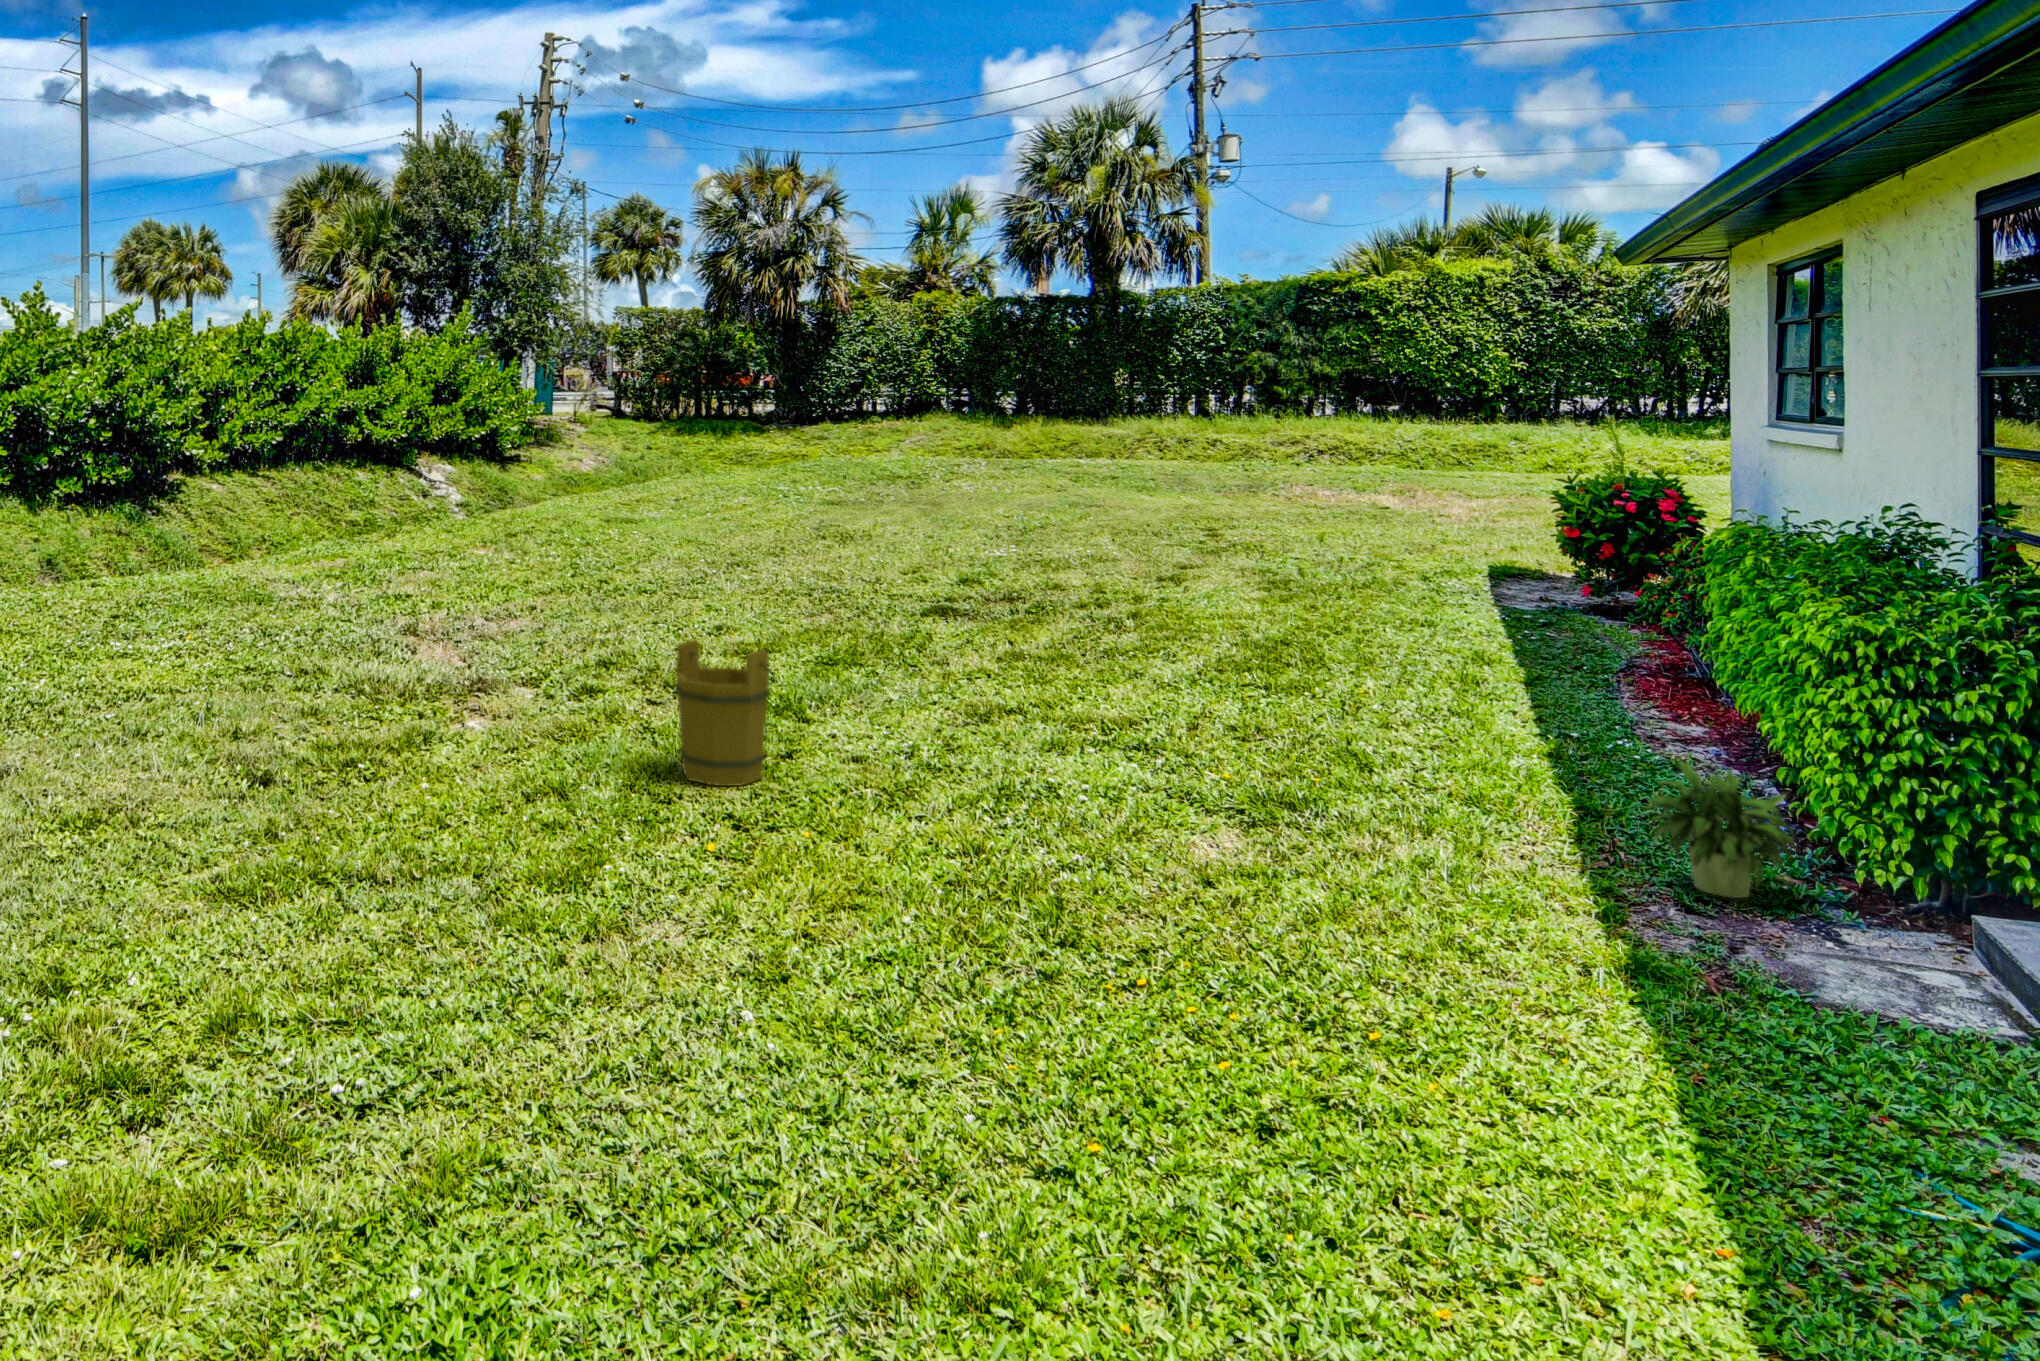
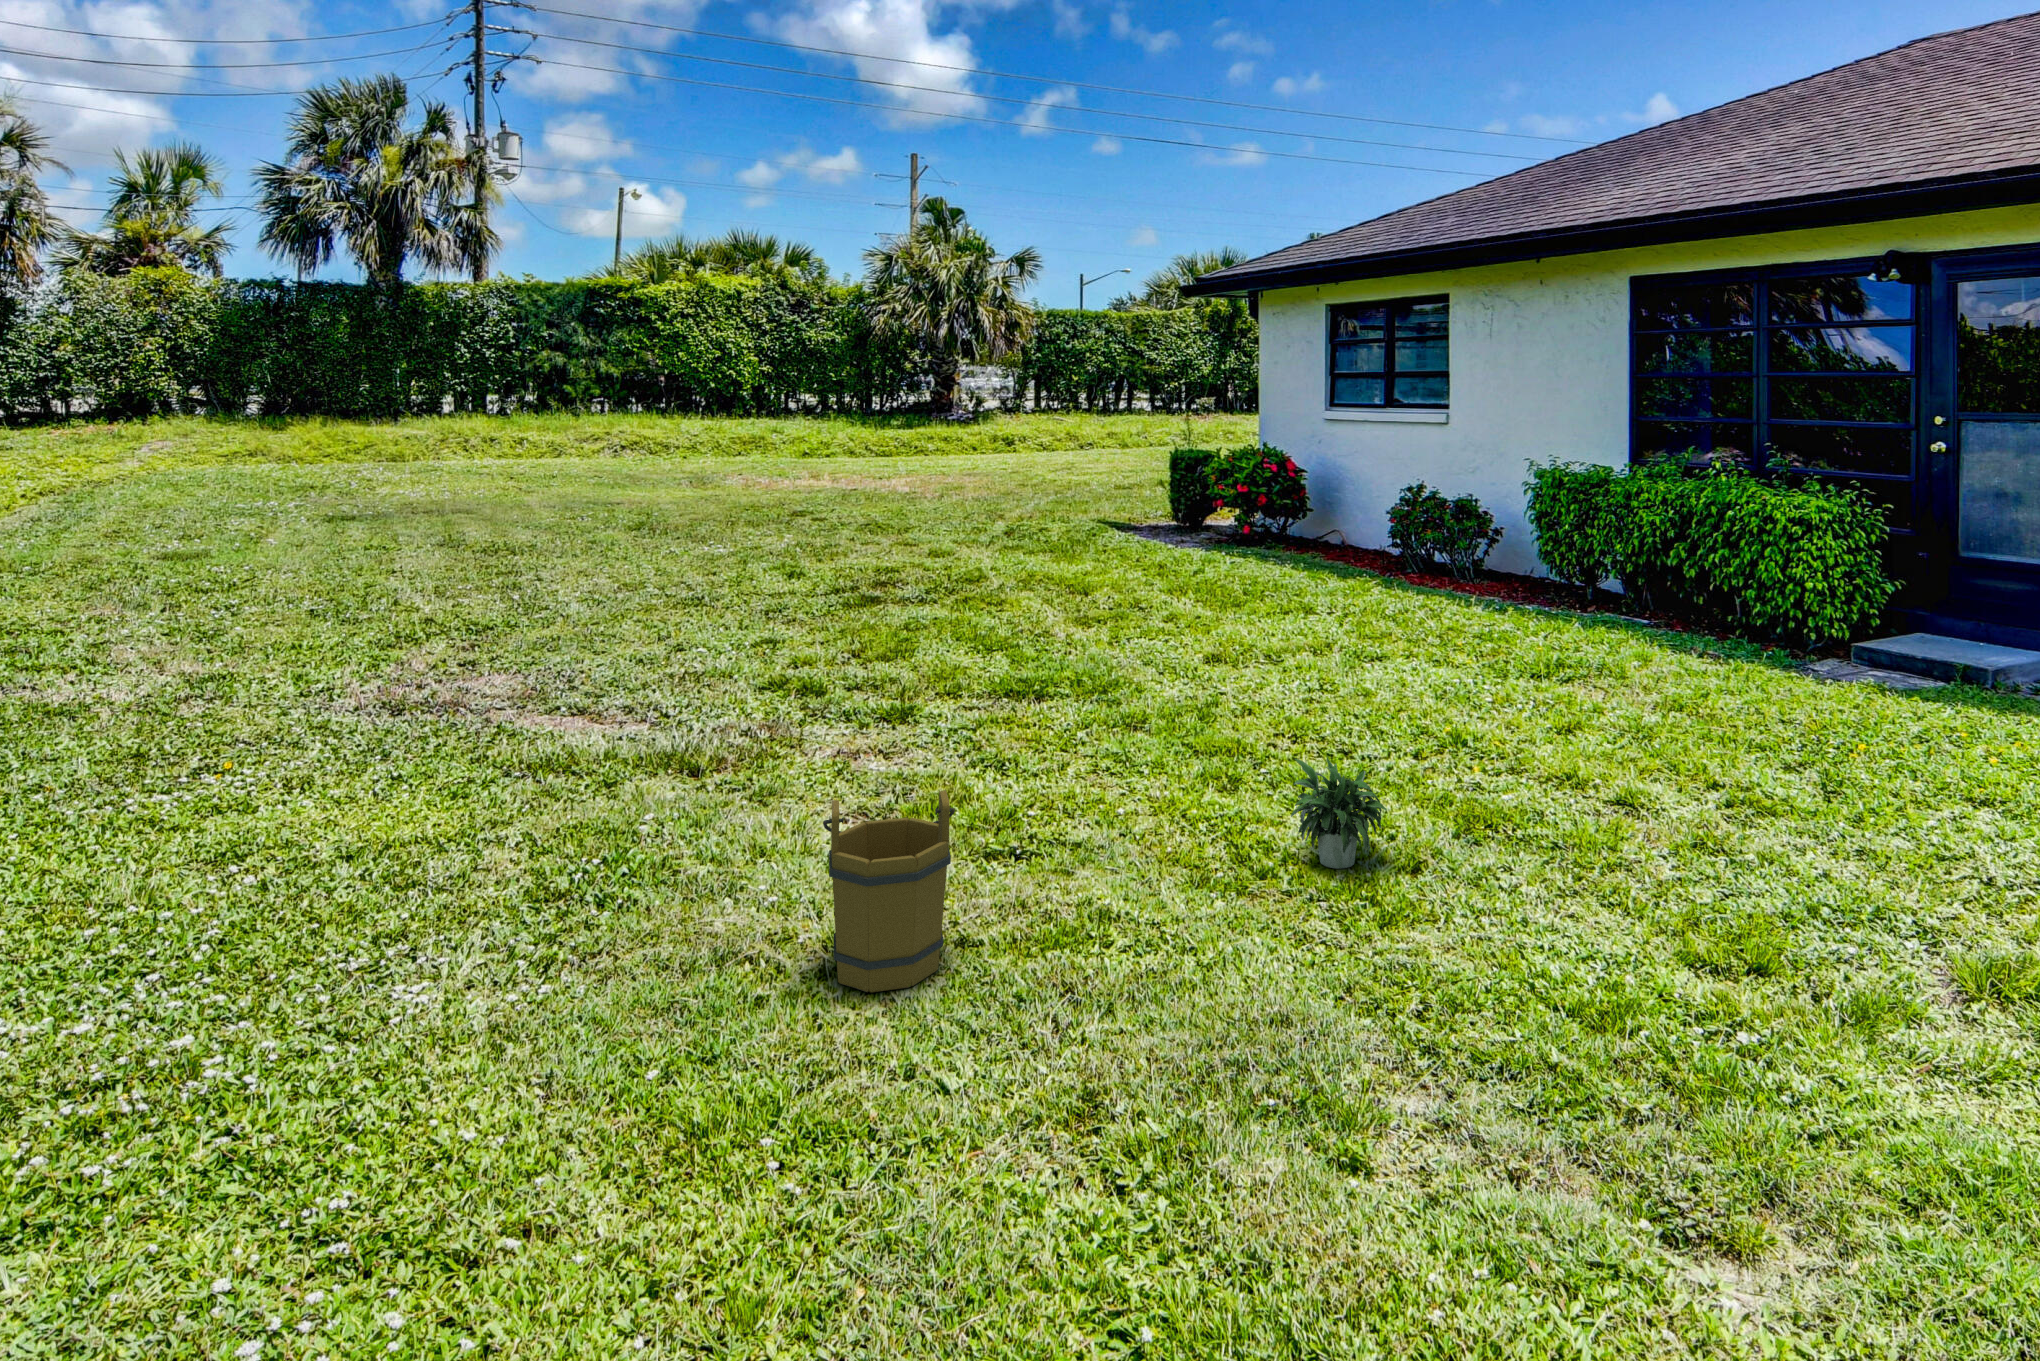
bucket: present [675,640,775,786] -> present [823,790,955,992]

